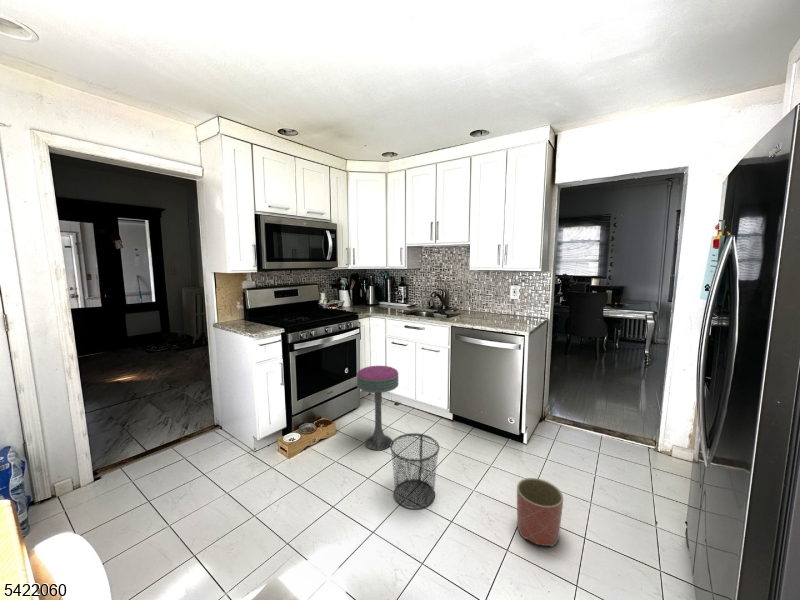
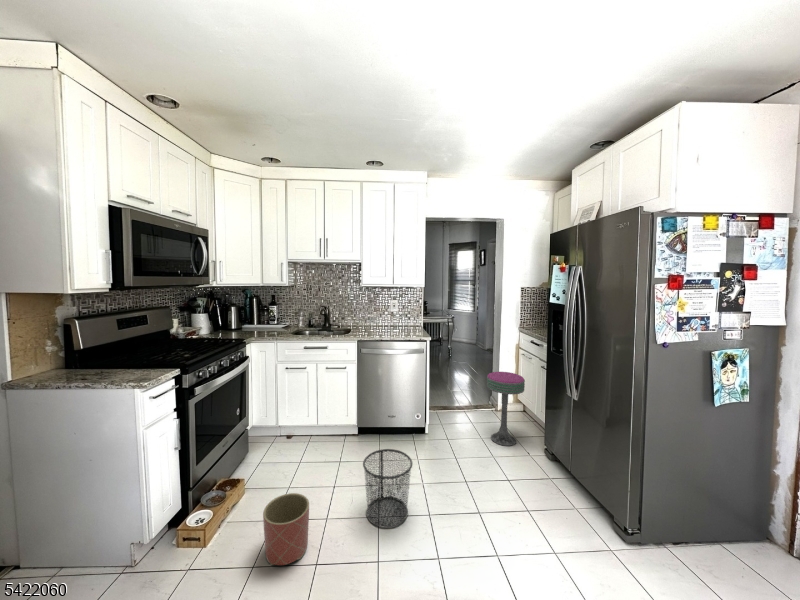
bar stool: present [357,366,399,450] -> present [487,372,525,446]
planter: present [517,478,563,546] -> present [263,493,309,565]

